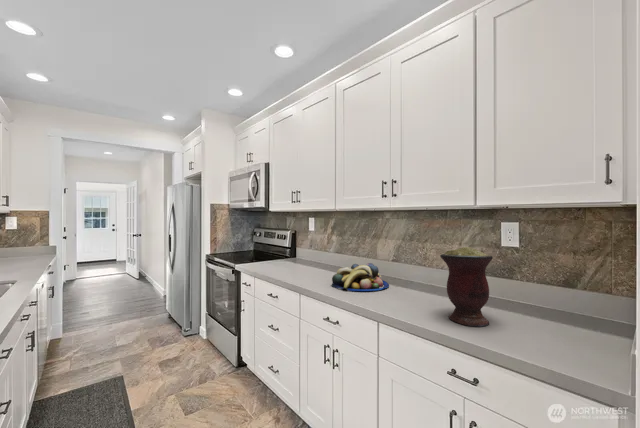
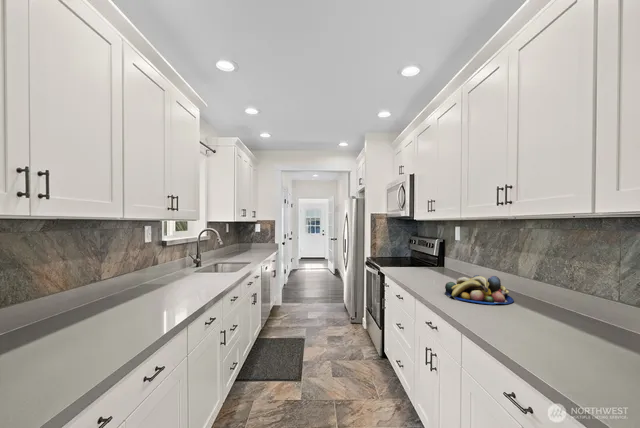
vase: present [440,247,492,327] -> none [527,261,599,359]

